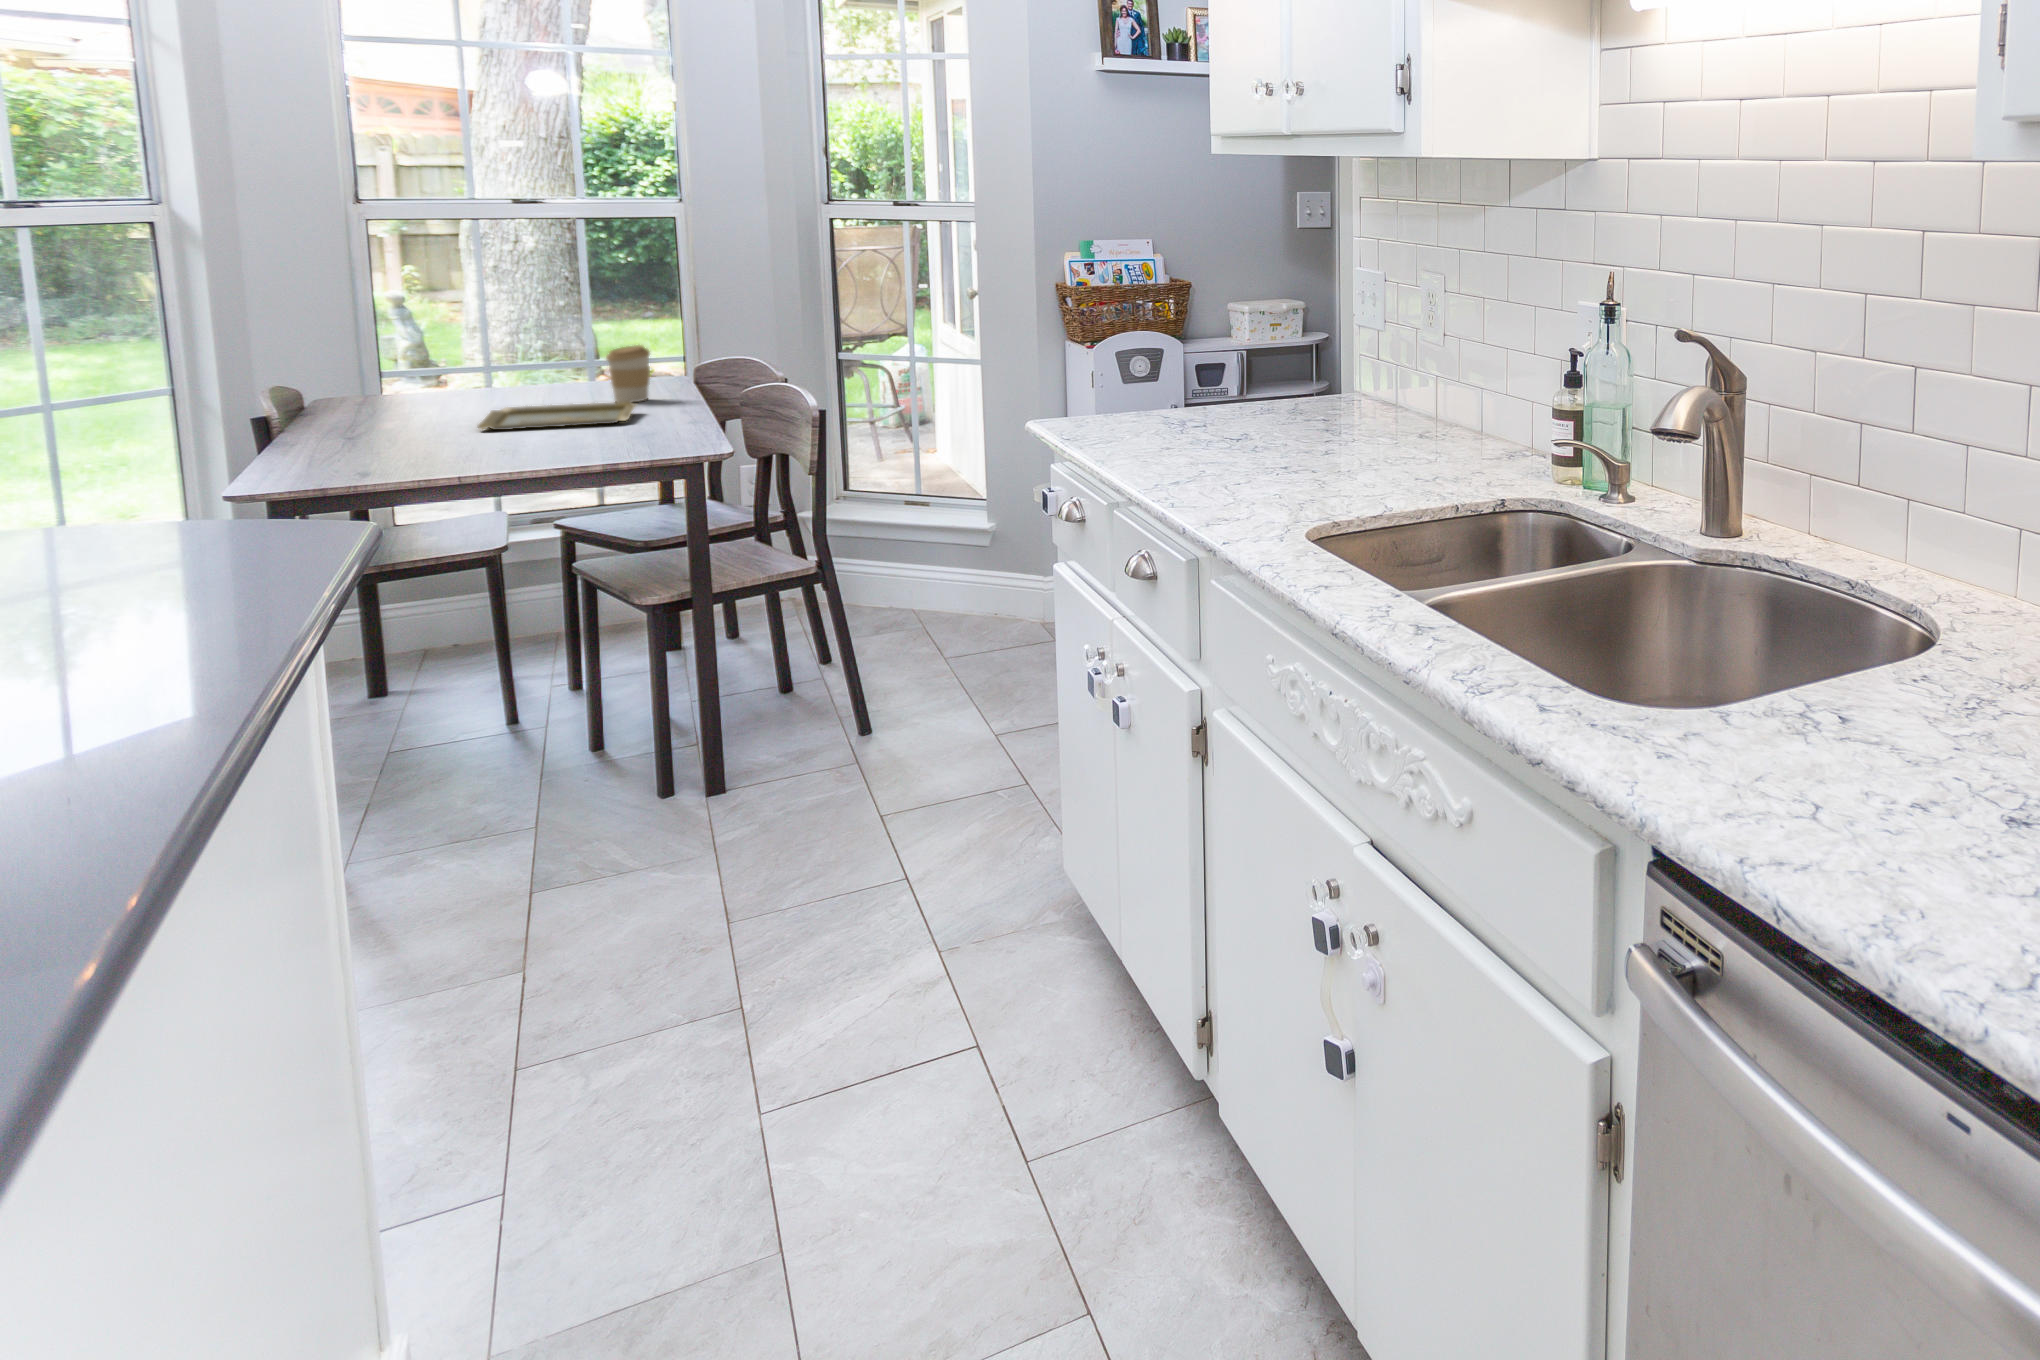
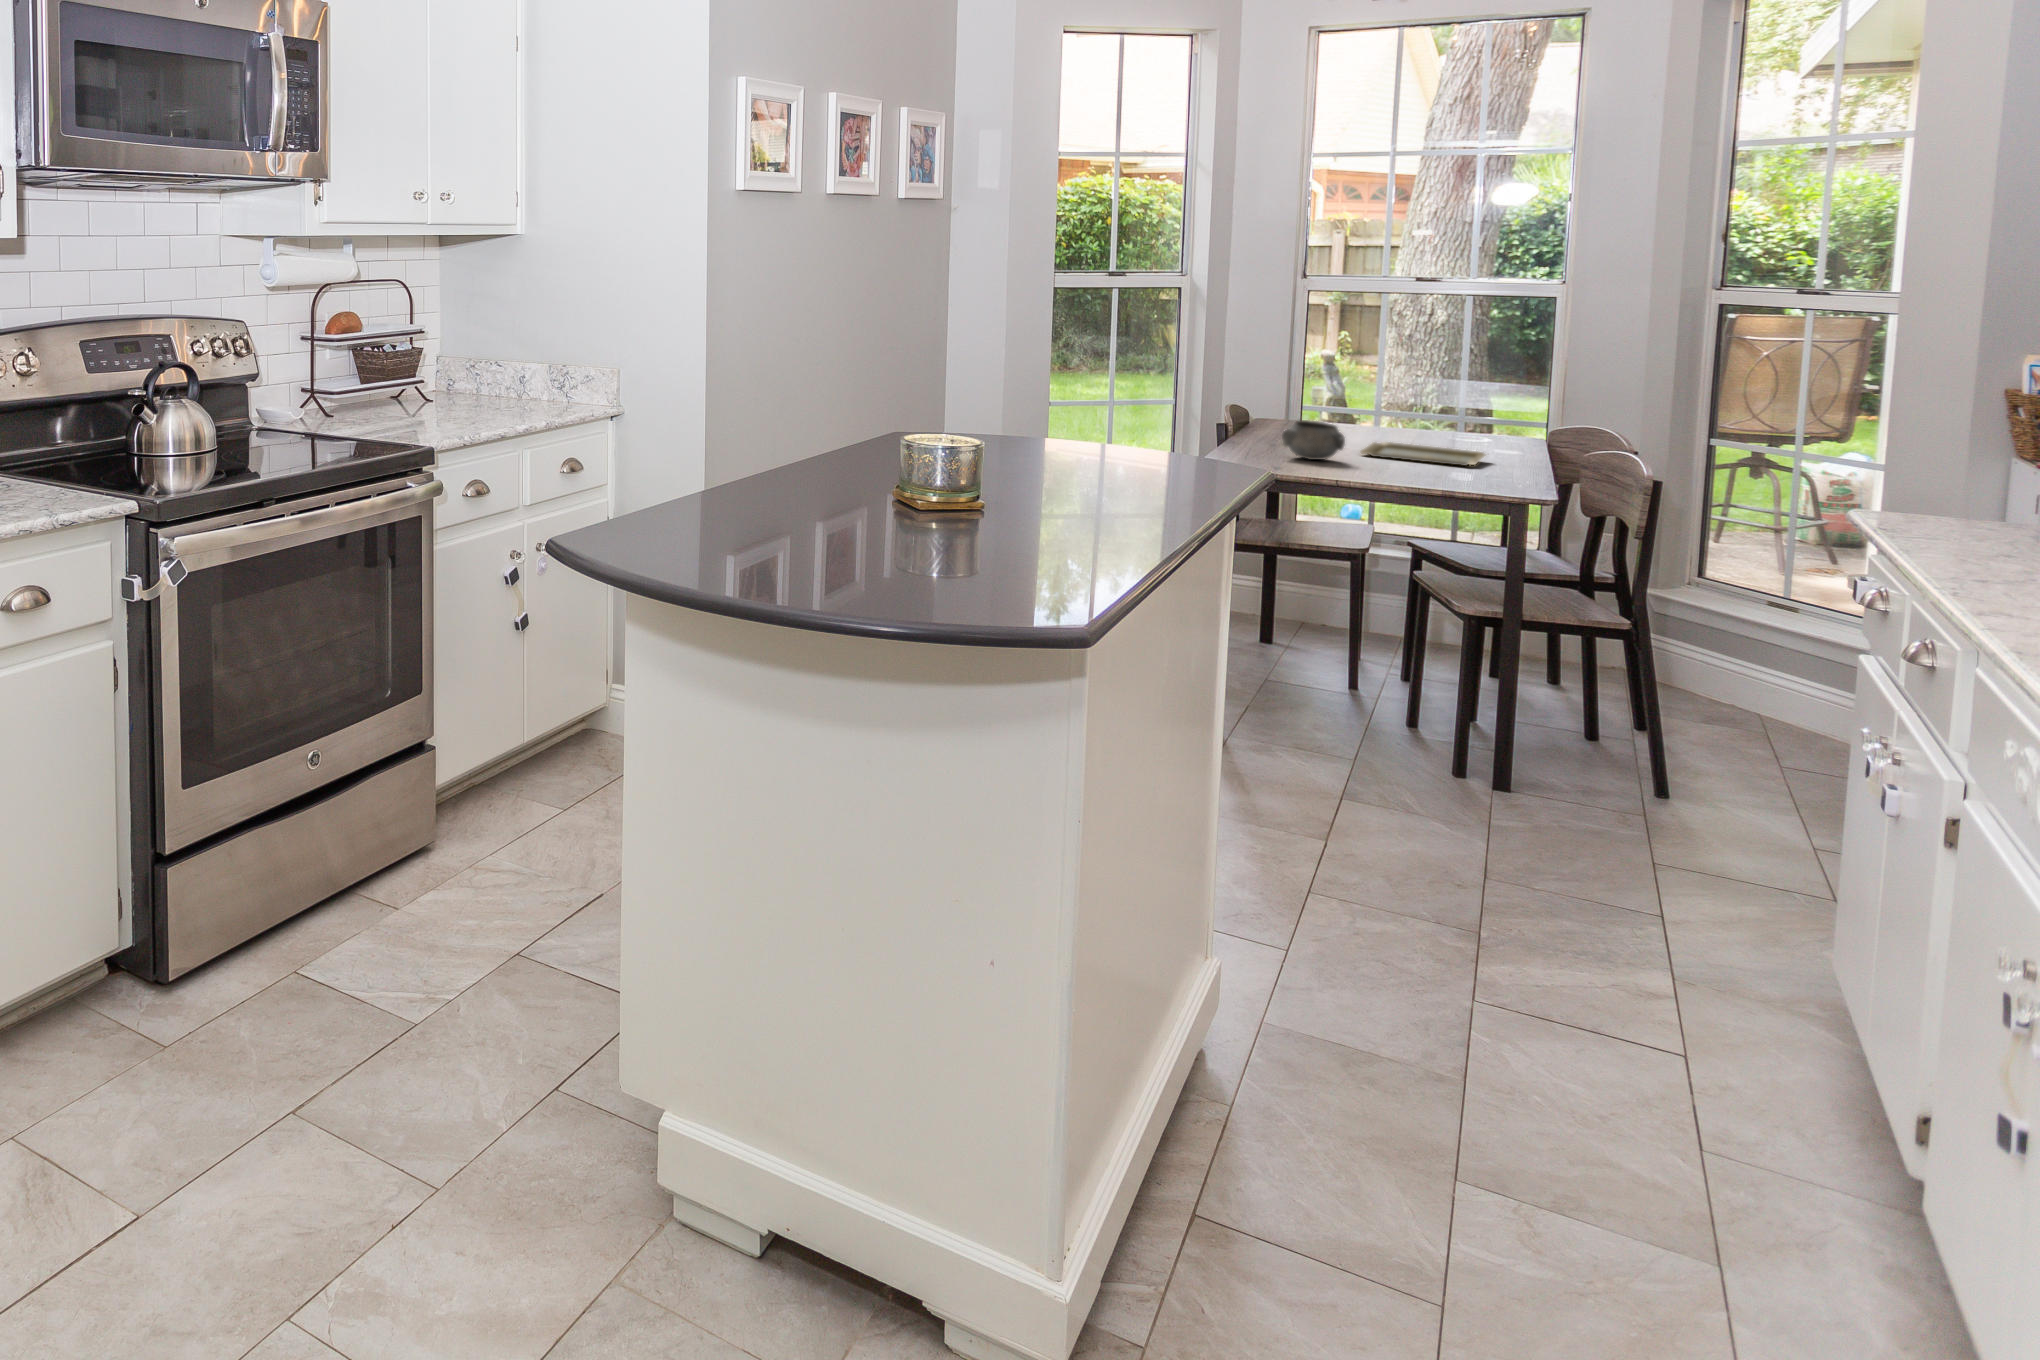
coffee cup: present [606,345,650,402] -> none [1470,407,1510,454]
decorative bowl: none [361,397,458,451] -> present [1282,420,1345,460]

